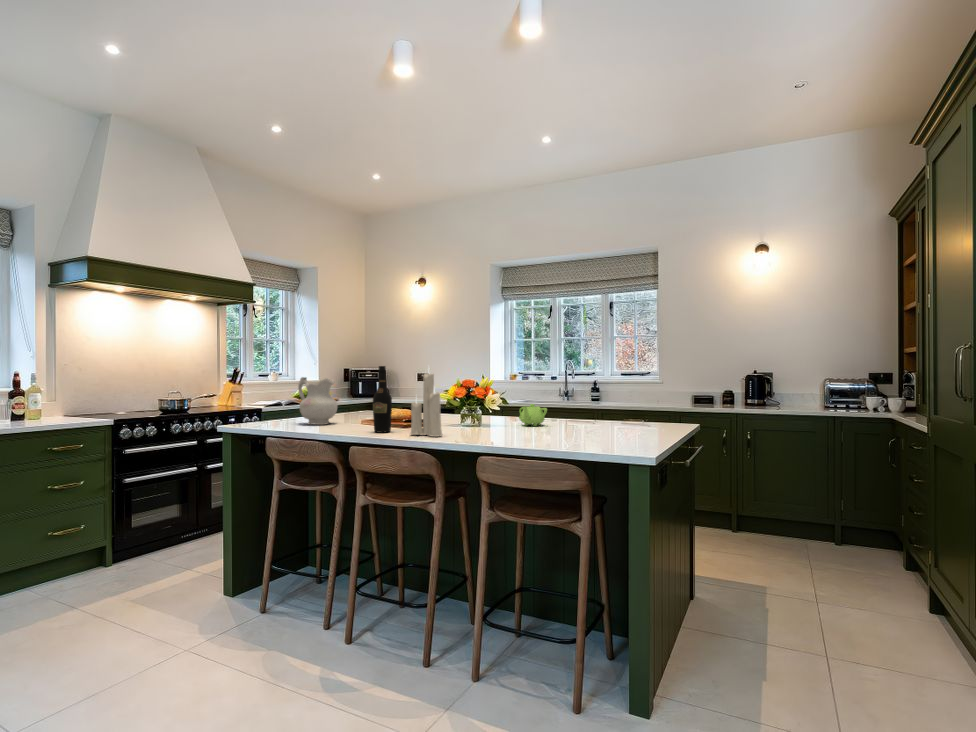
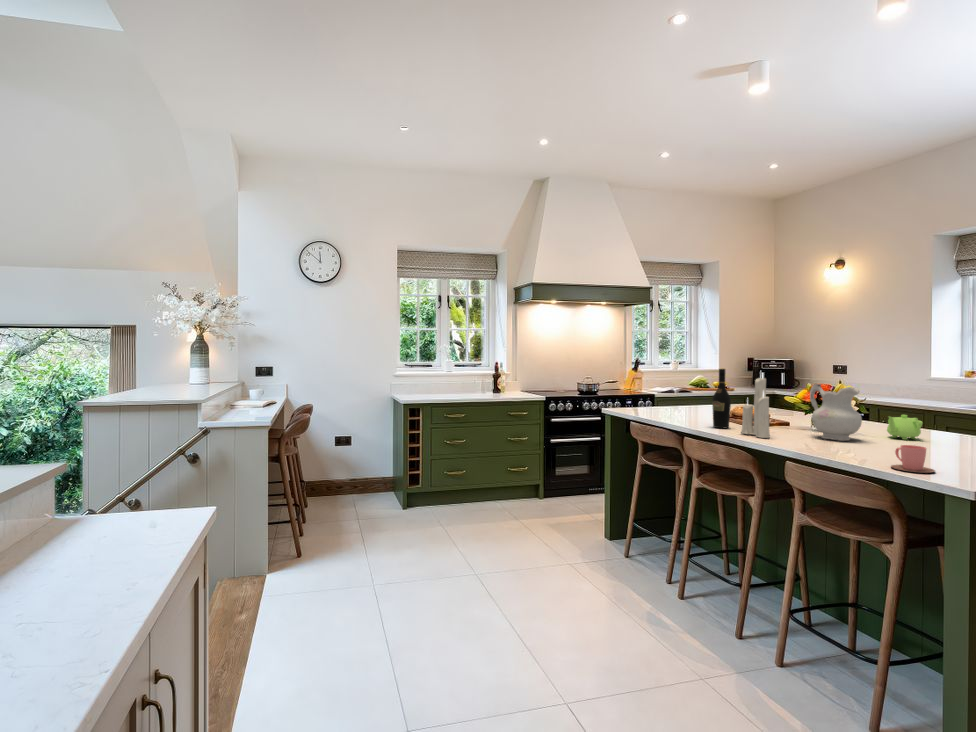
ceramic pitcher: present [298,377,338,425] -> present [810,383,862,441]
cup: none [571,425,604,448] -> present [891,445,935,473]

